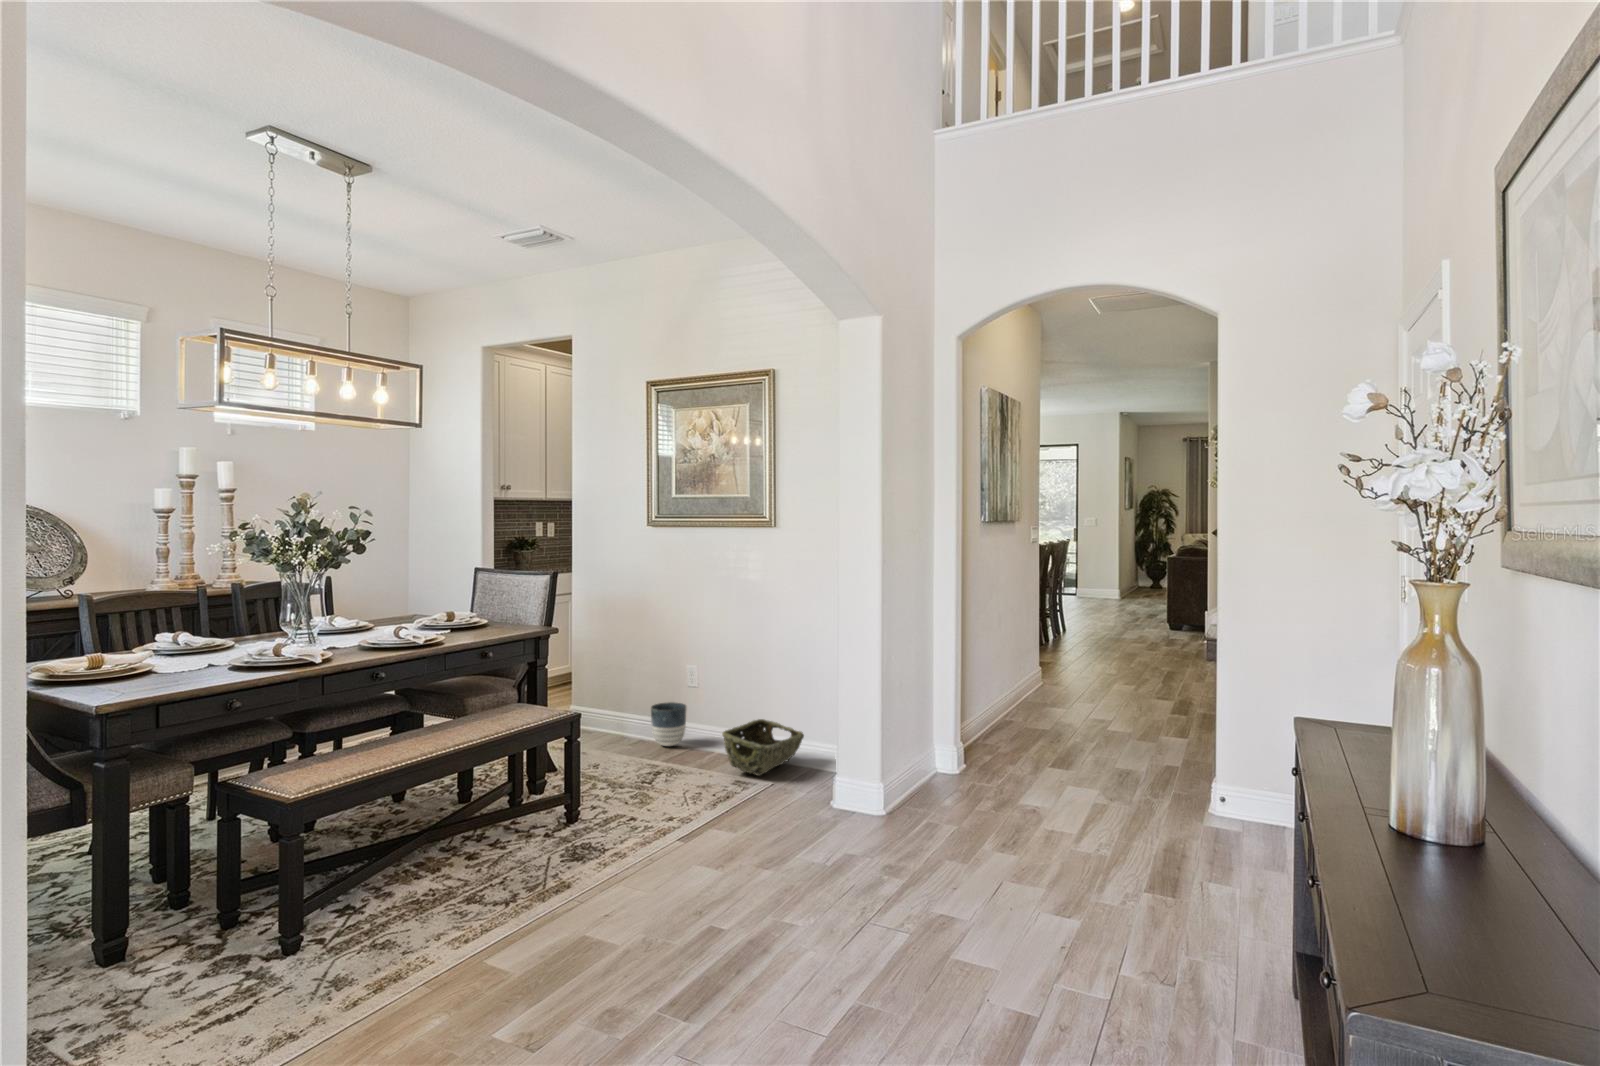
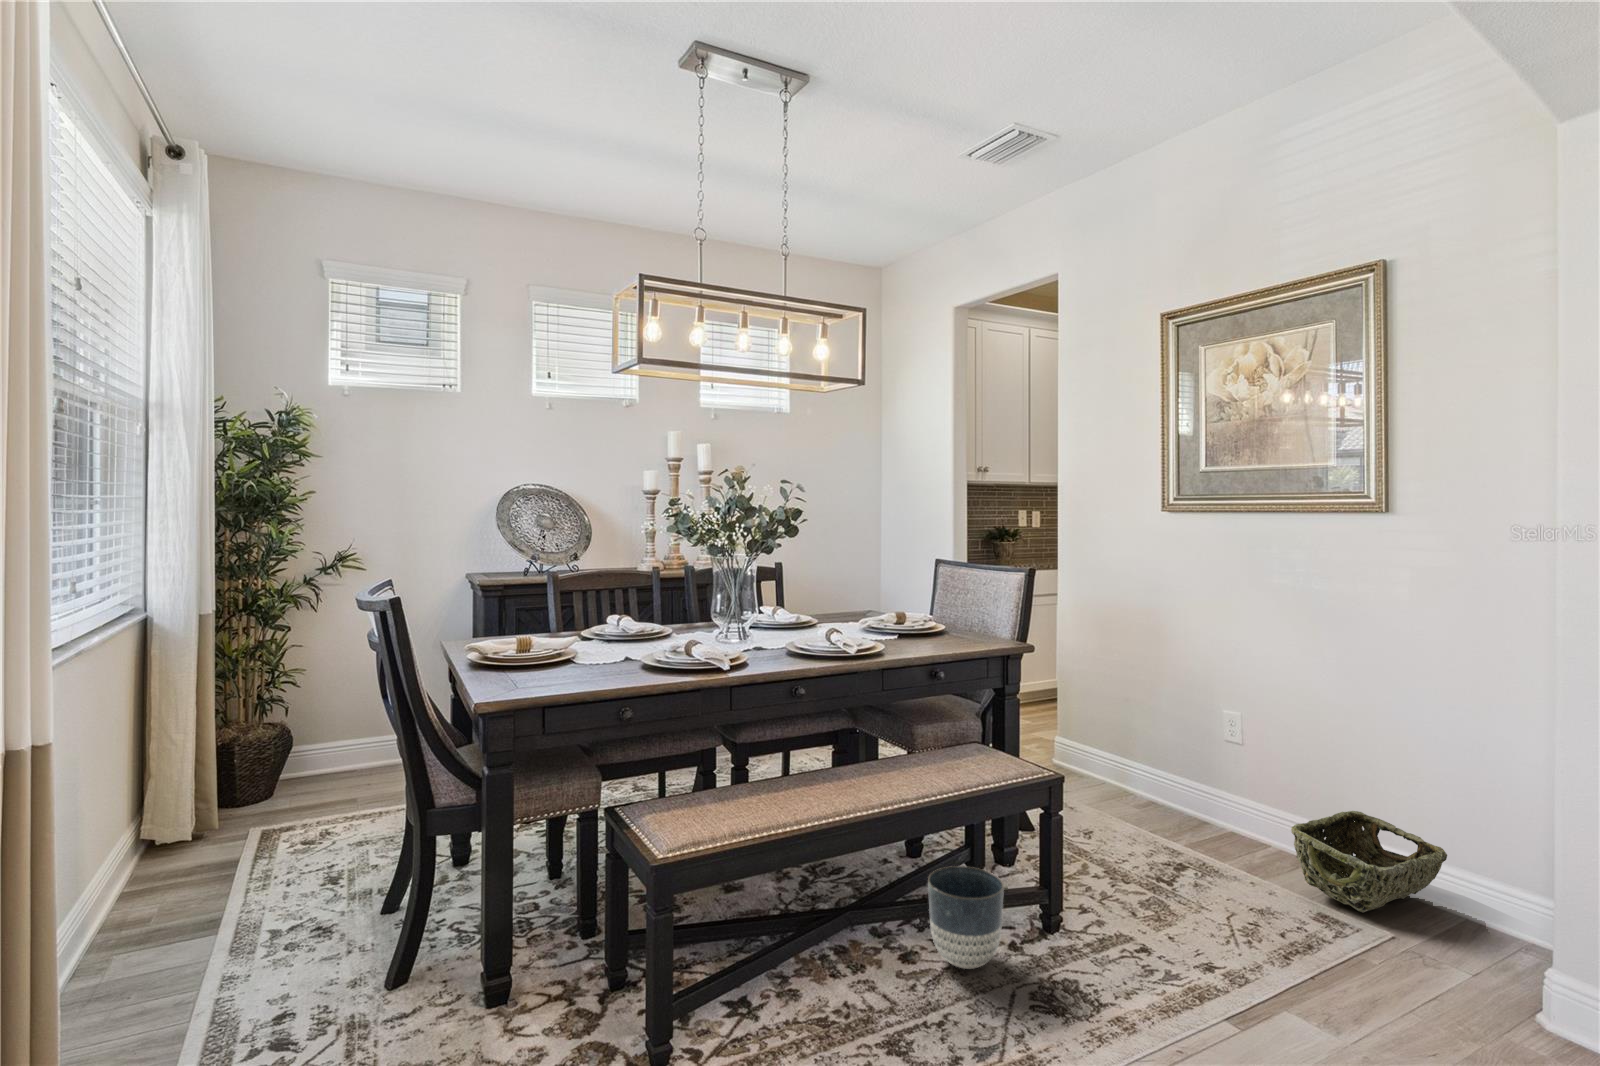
planter: present [651,702,687,746] -> present [928,866,1004,969]

